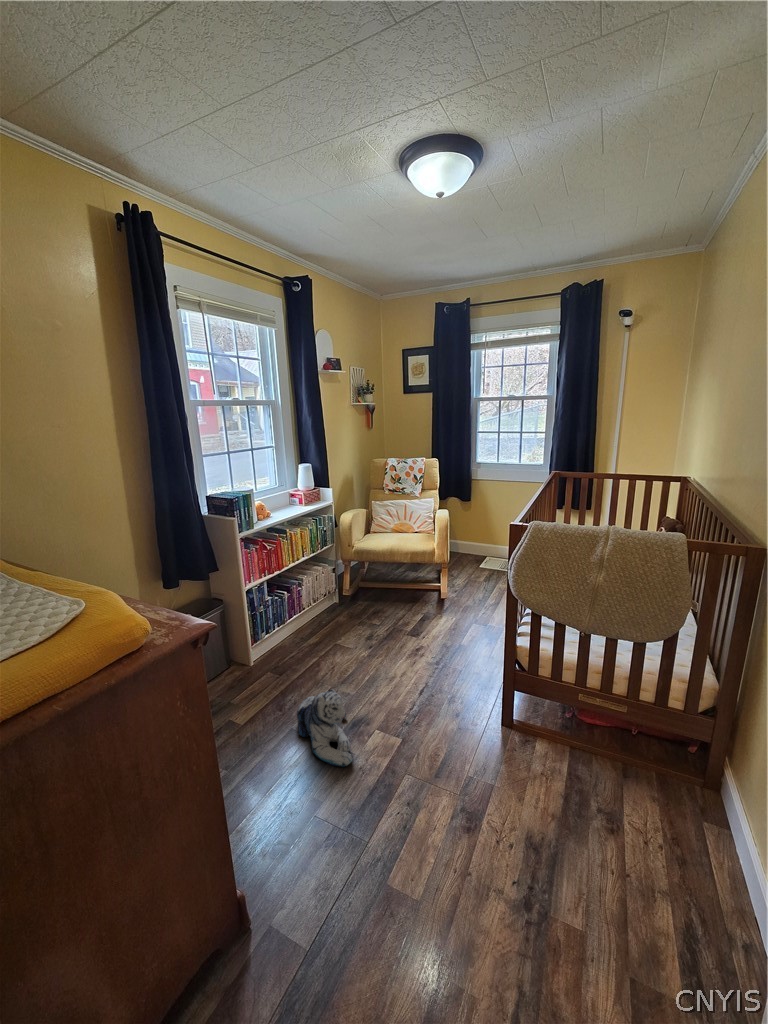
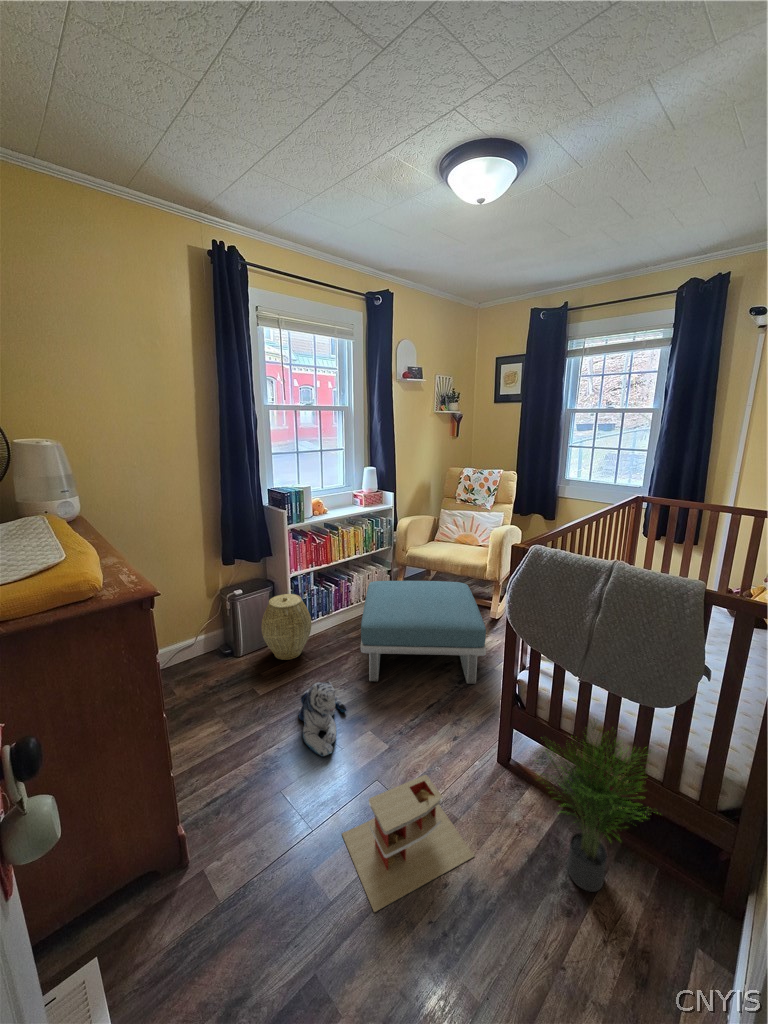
footstool: none [325,569,460,681] -> present [360,581,486,684]
woven basket: none [222,607,278,680] -> present [261,594,312,660]
potted plant: none [552,660,676,810] -> present [537,721,647,892]
toy house: none [398,753,523,896] -> present [342,775,475,912]

